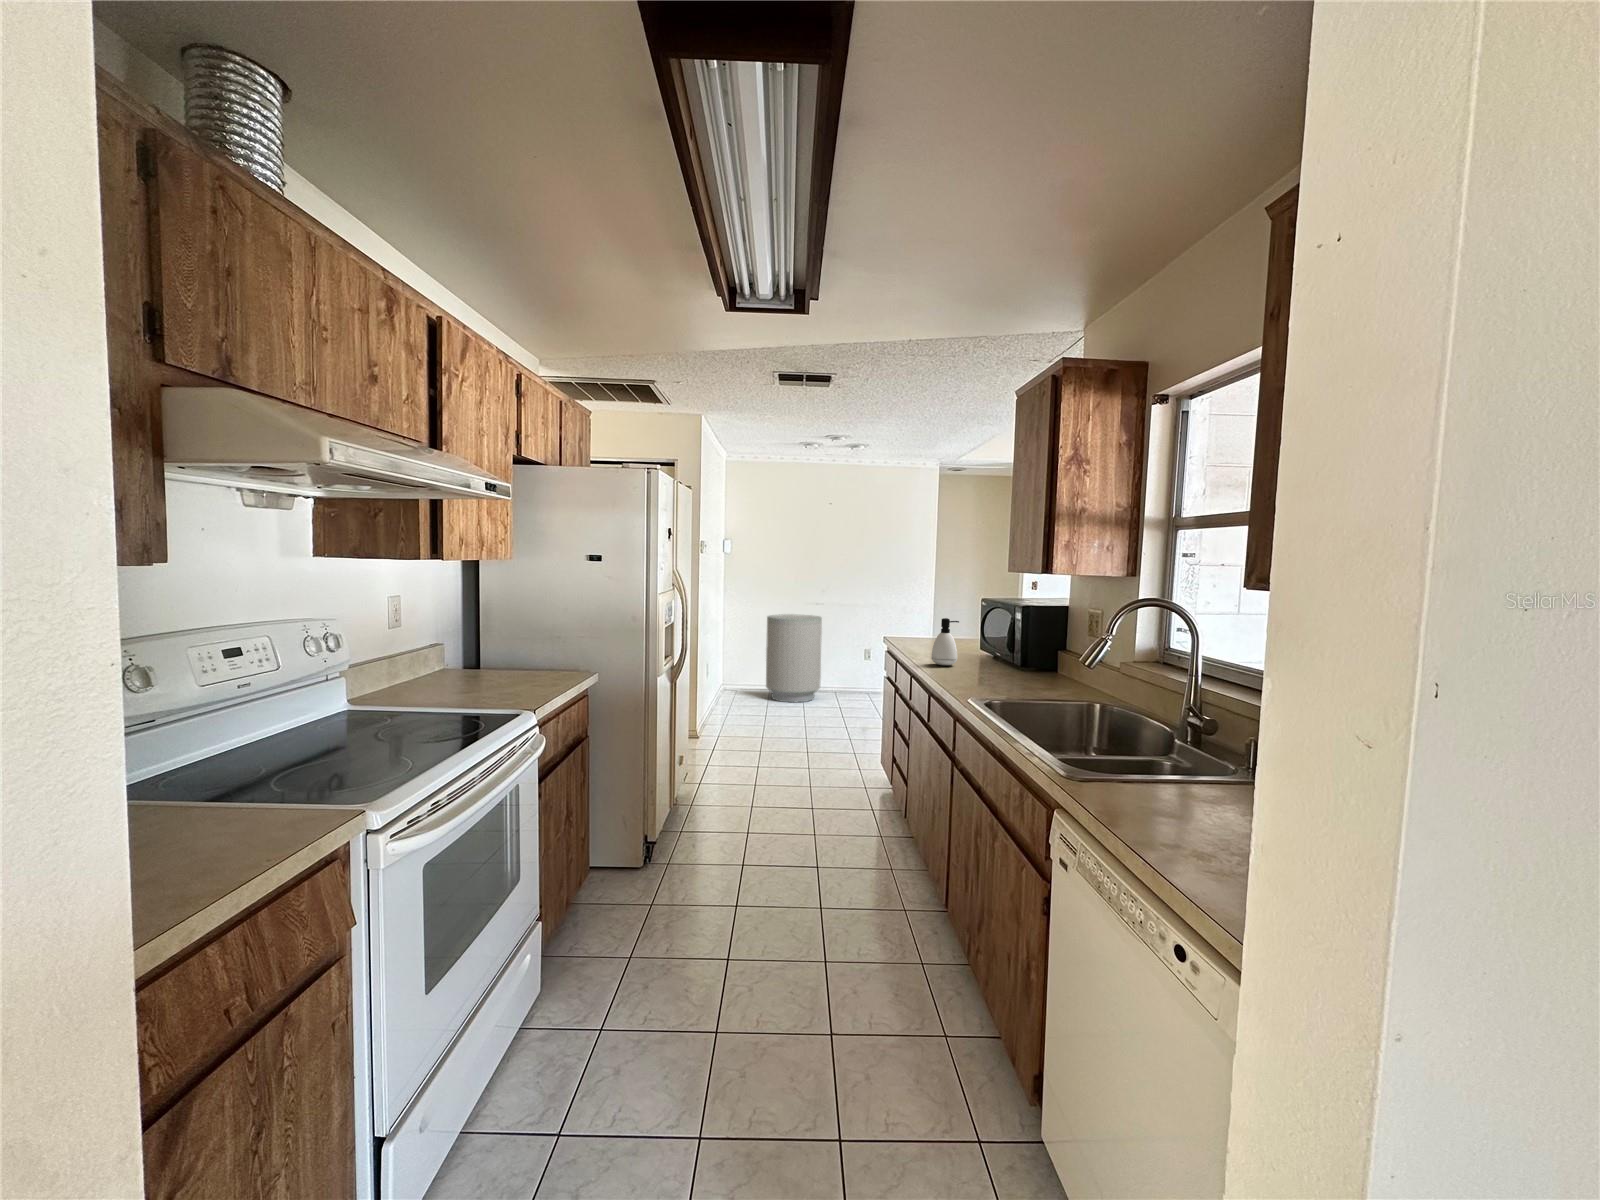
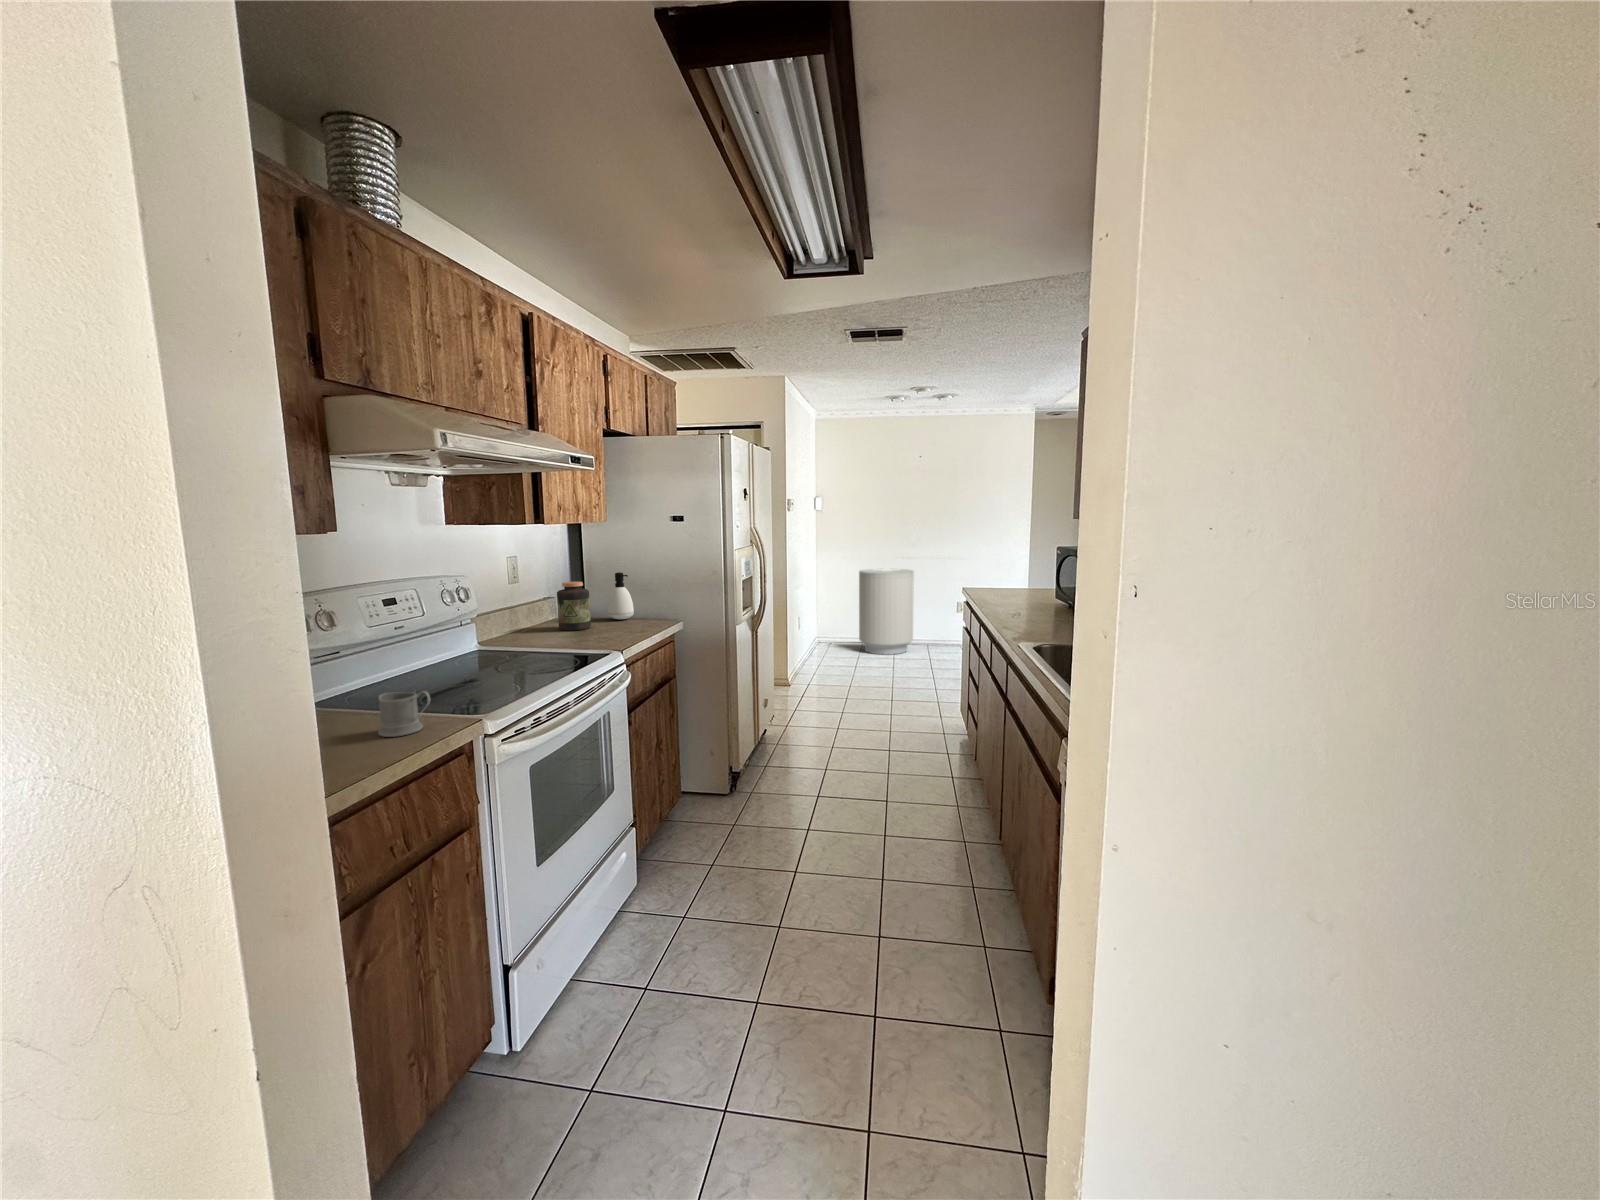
soap dispenser: present [932,618,959,665] -> present [608,572,634,620]
jar: none [449,627,489,684] -> present [557,581,591,631]
mug: none [212,777,293,842] -> present [378,691,430,737]

